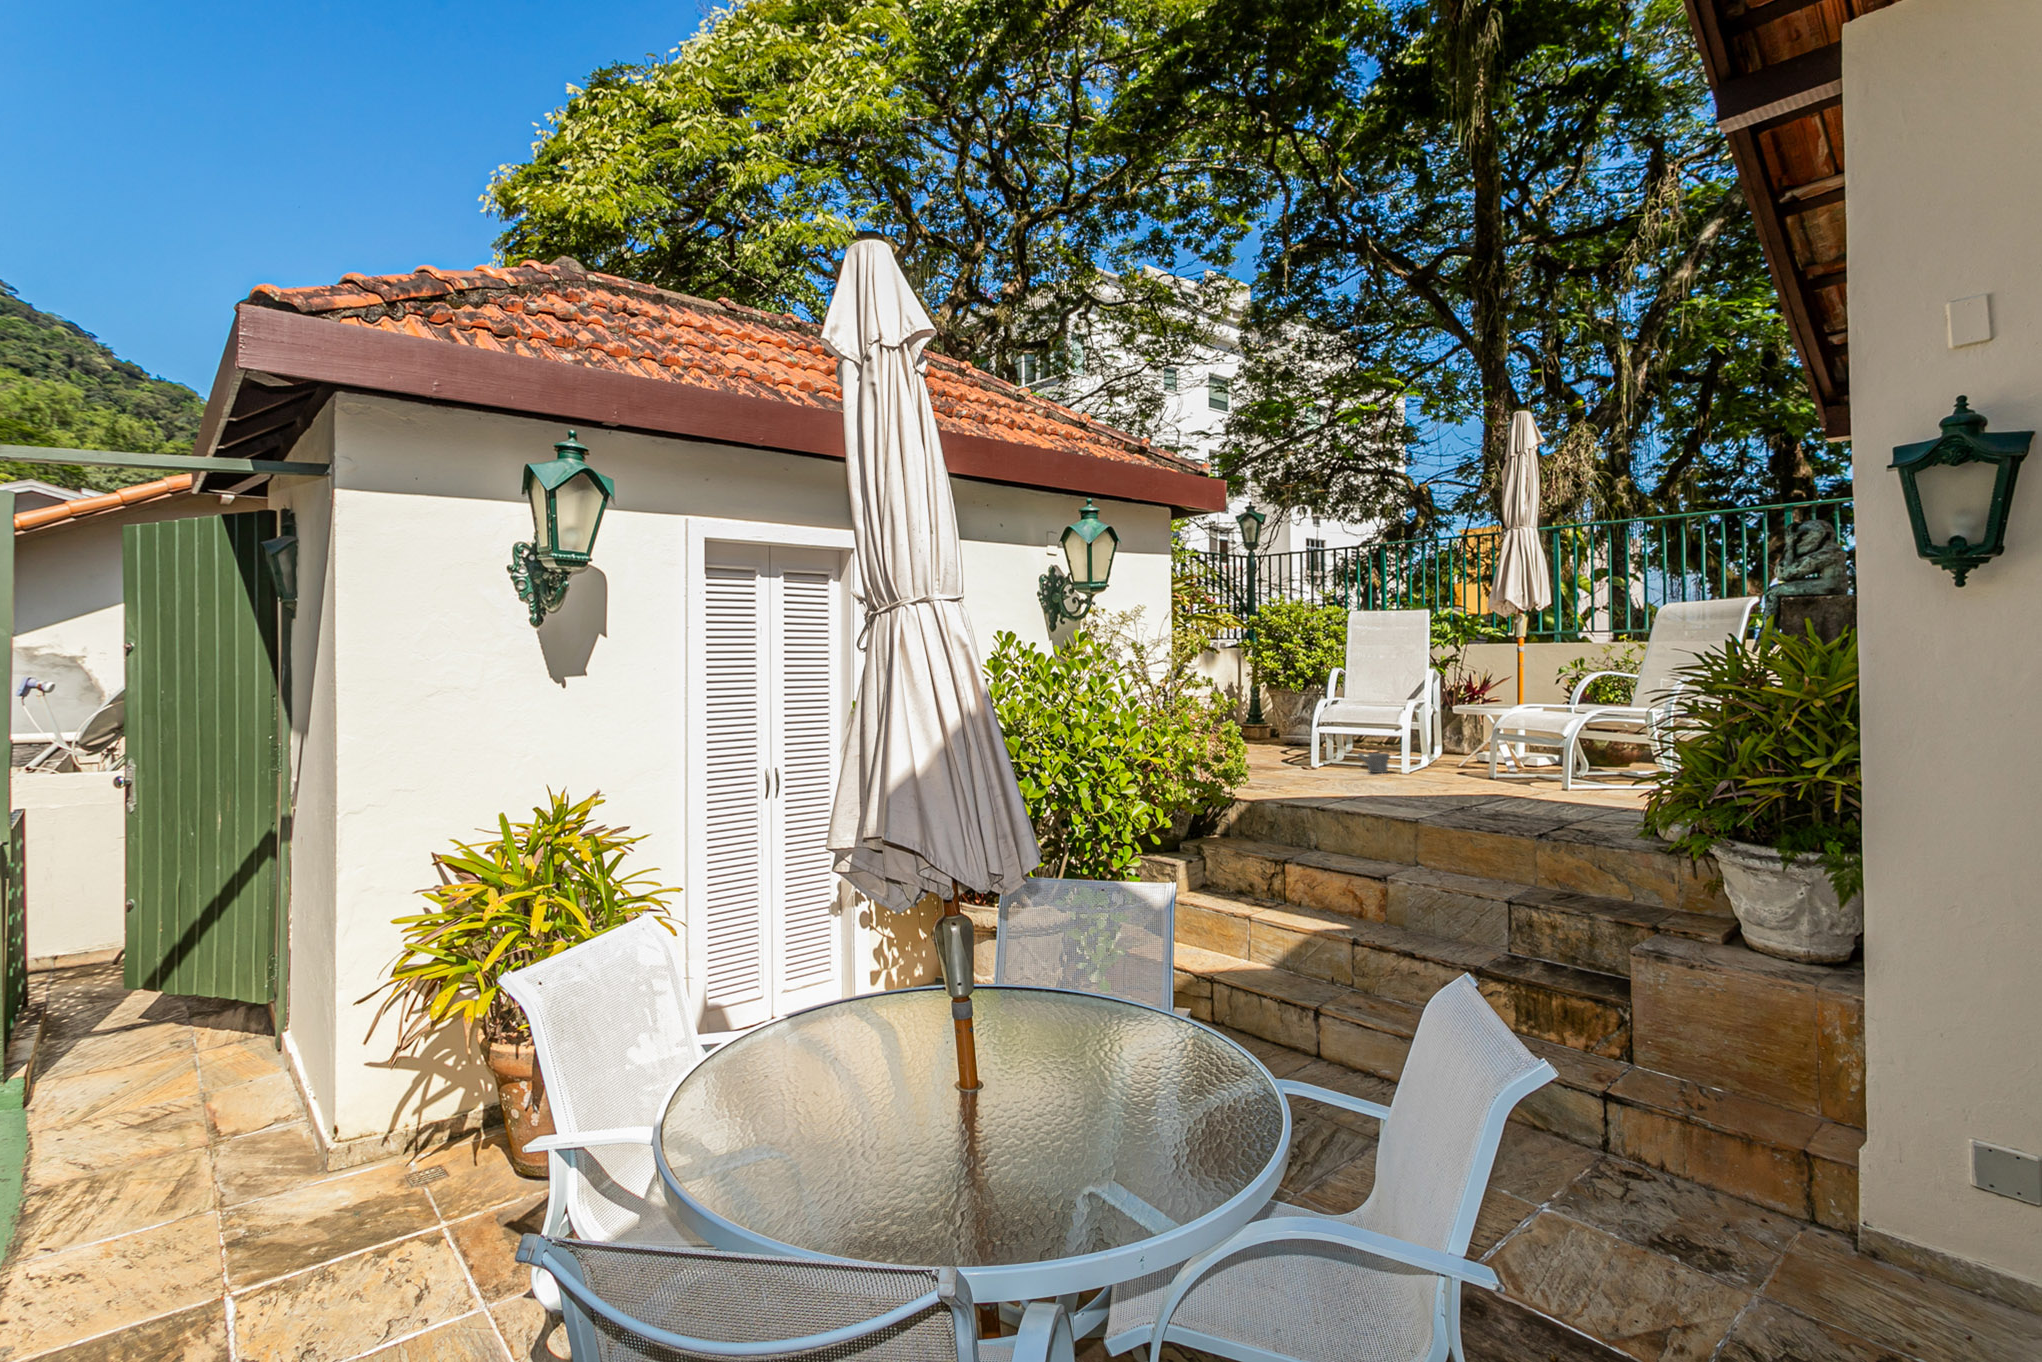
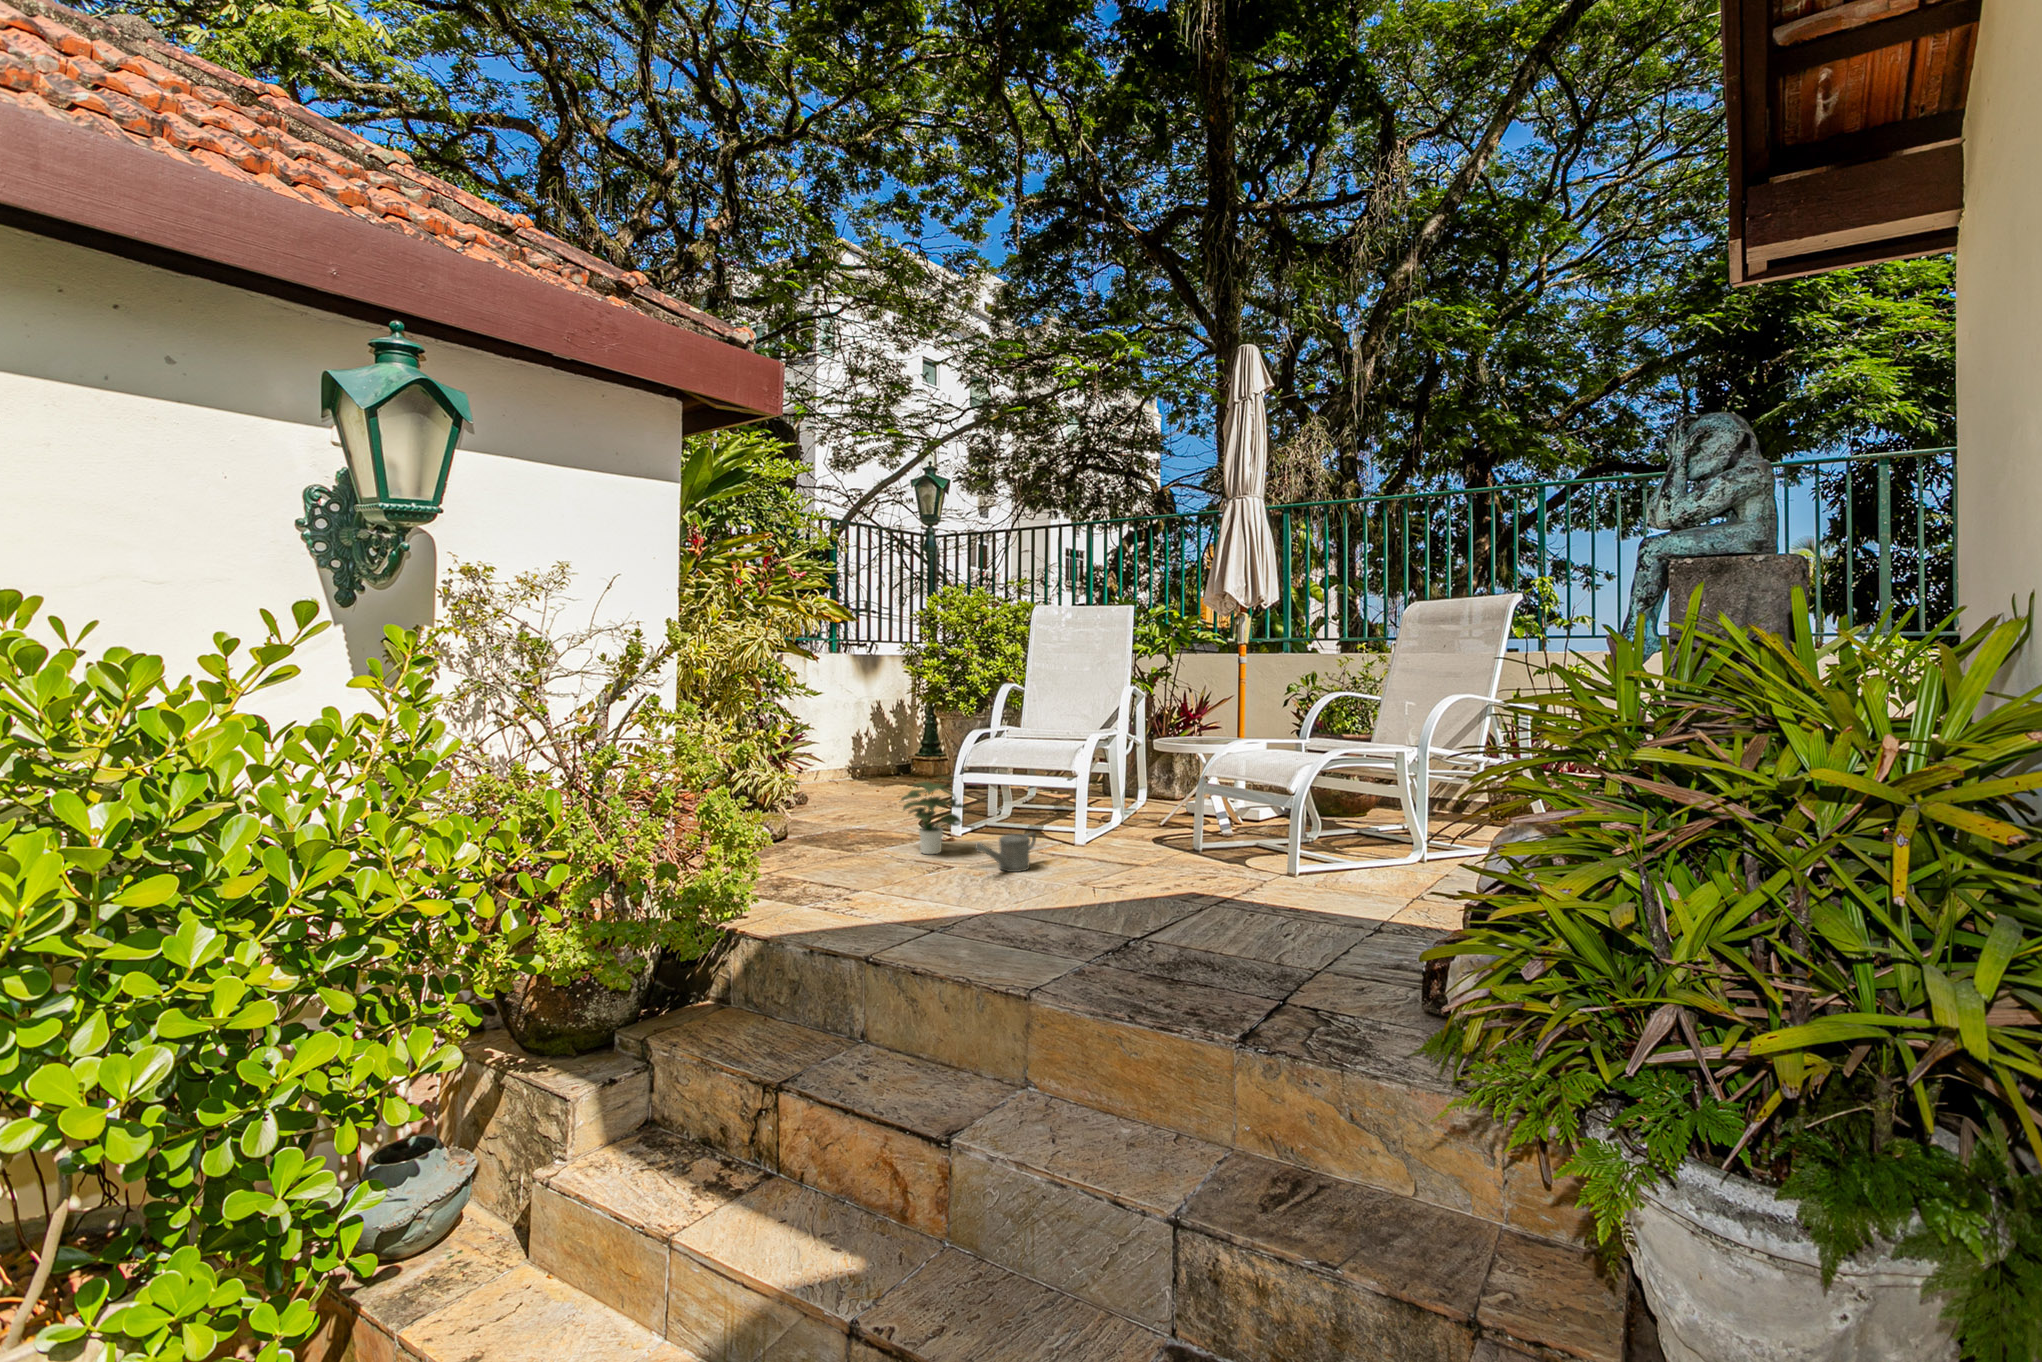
potted plant: none [1293,720,1340,768] -> present [901,777,969,854]

